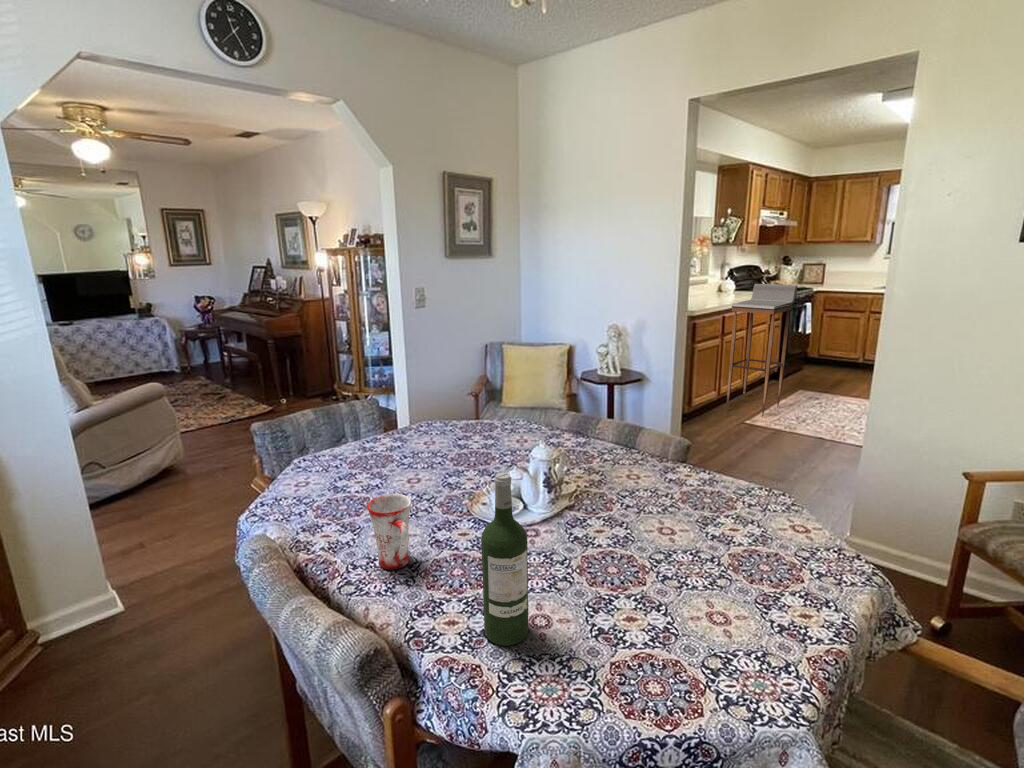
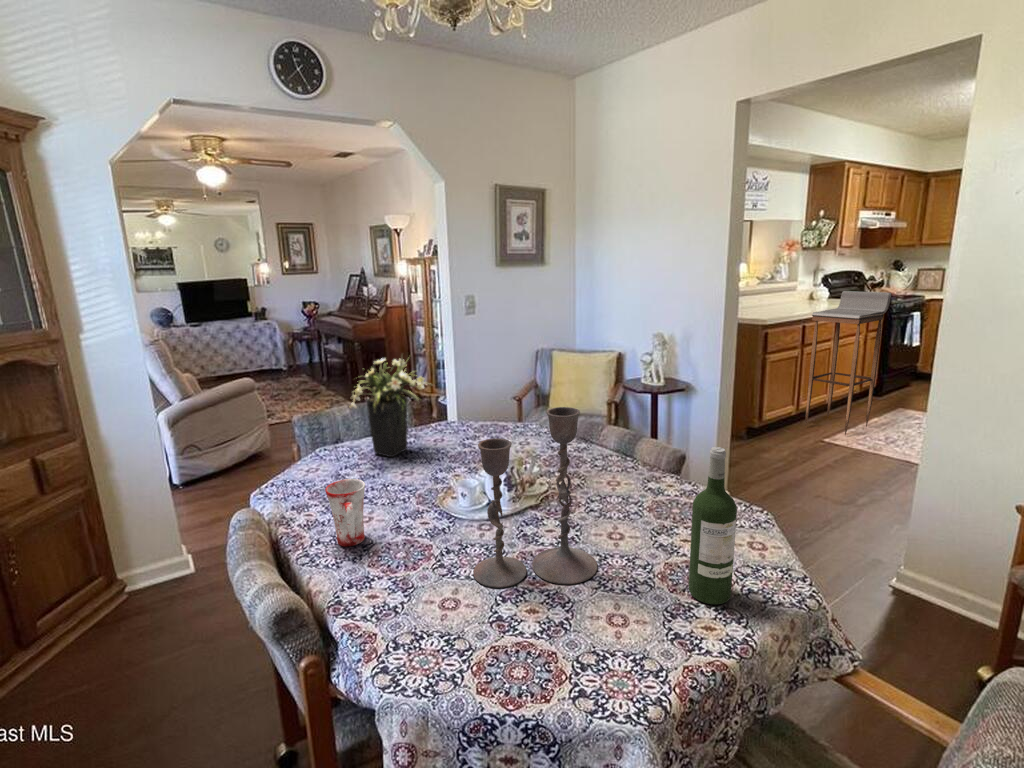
flower arrangement: none [340,352,434,465] -> present [349,354,432,457]
candlestick: none [549,405,673,599] -> present [473,407,597,588]
wine bottle: present [481,473,528,646] -> present [689,447,737,604]

